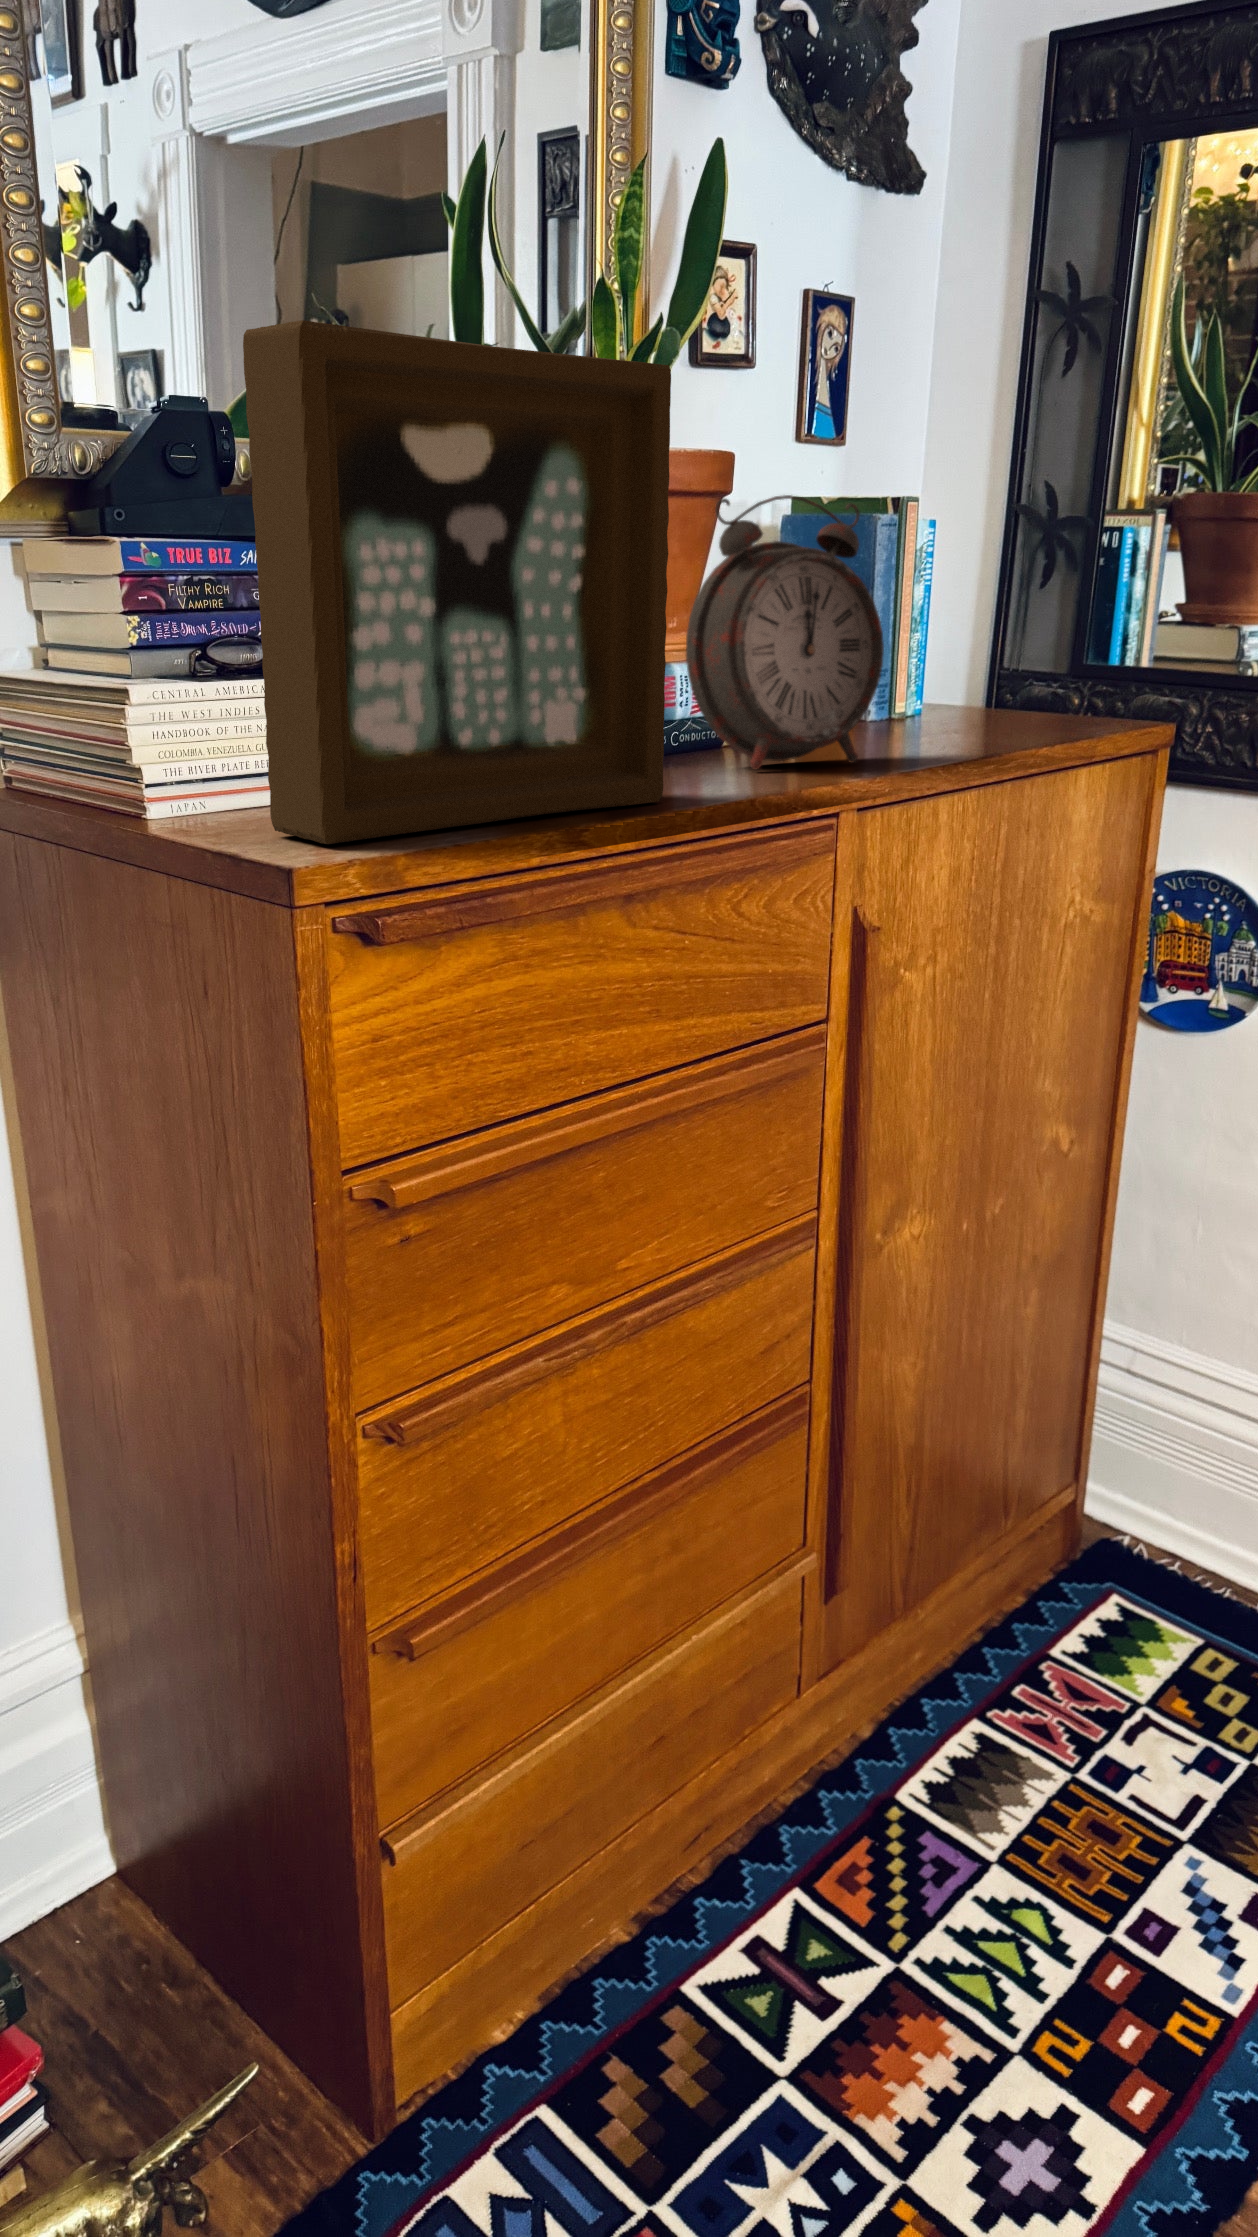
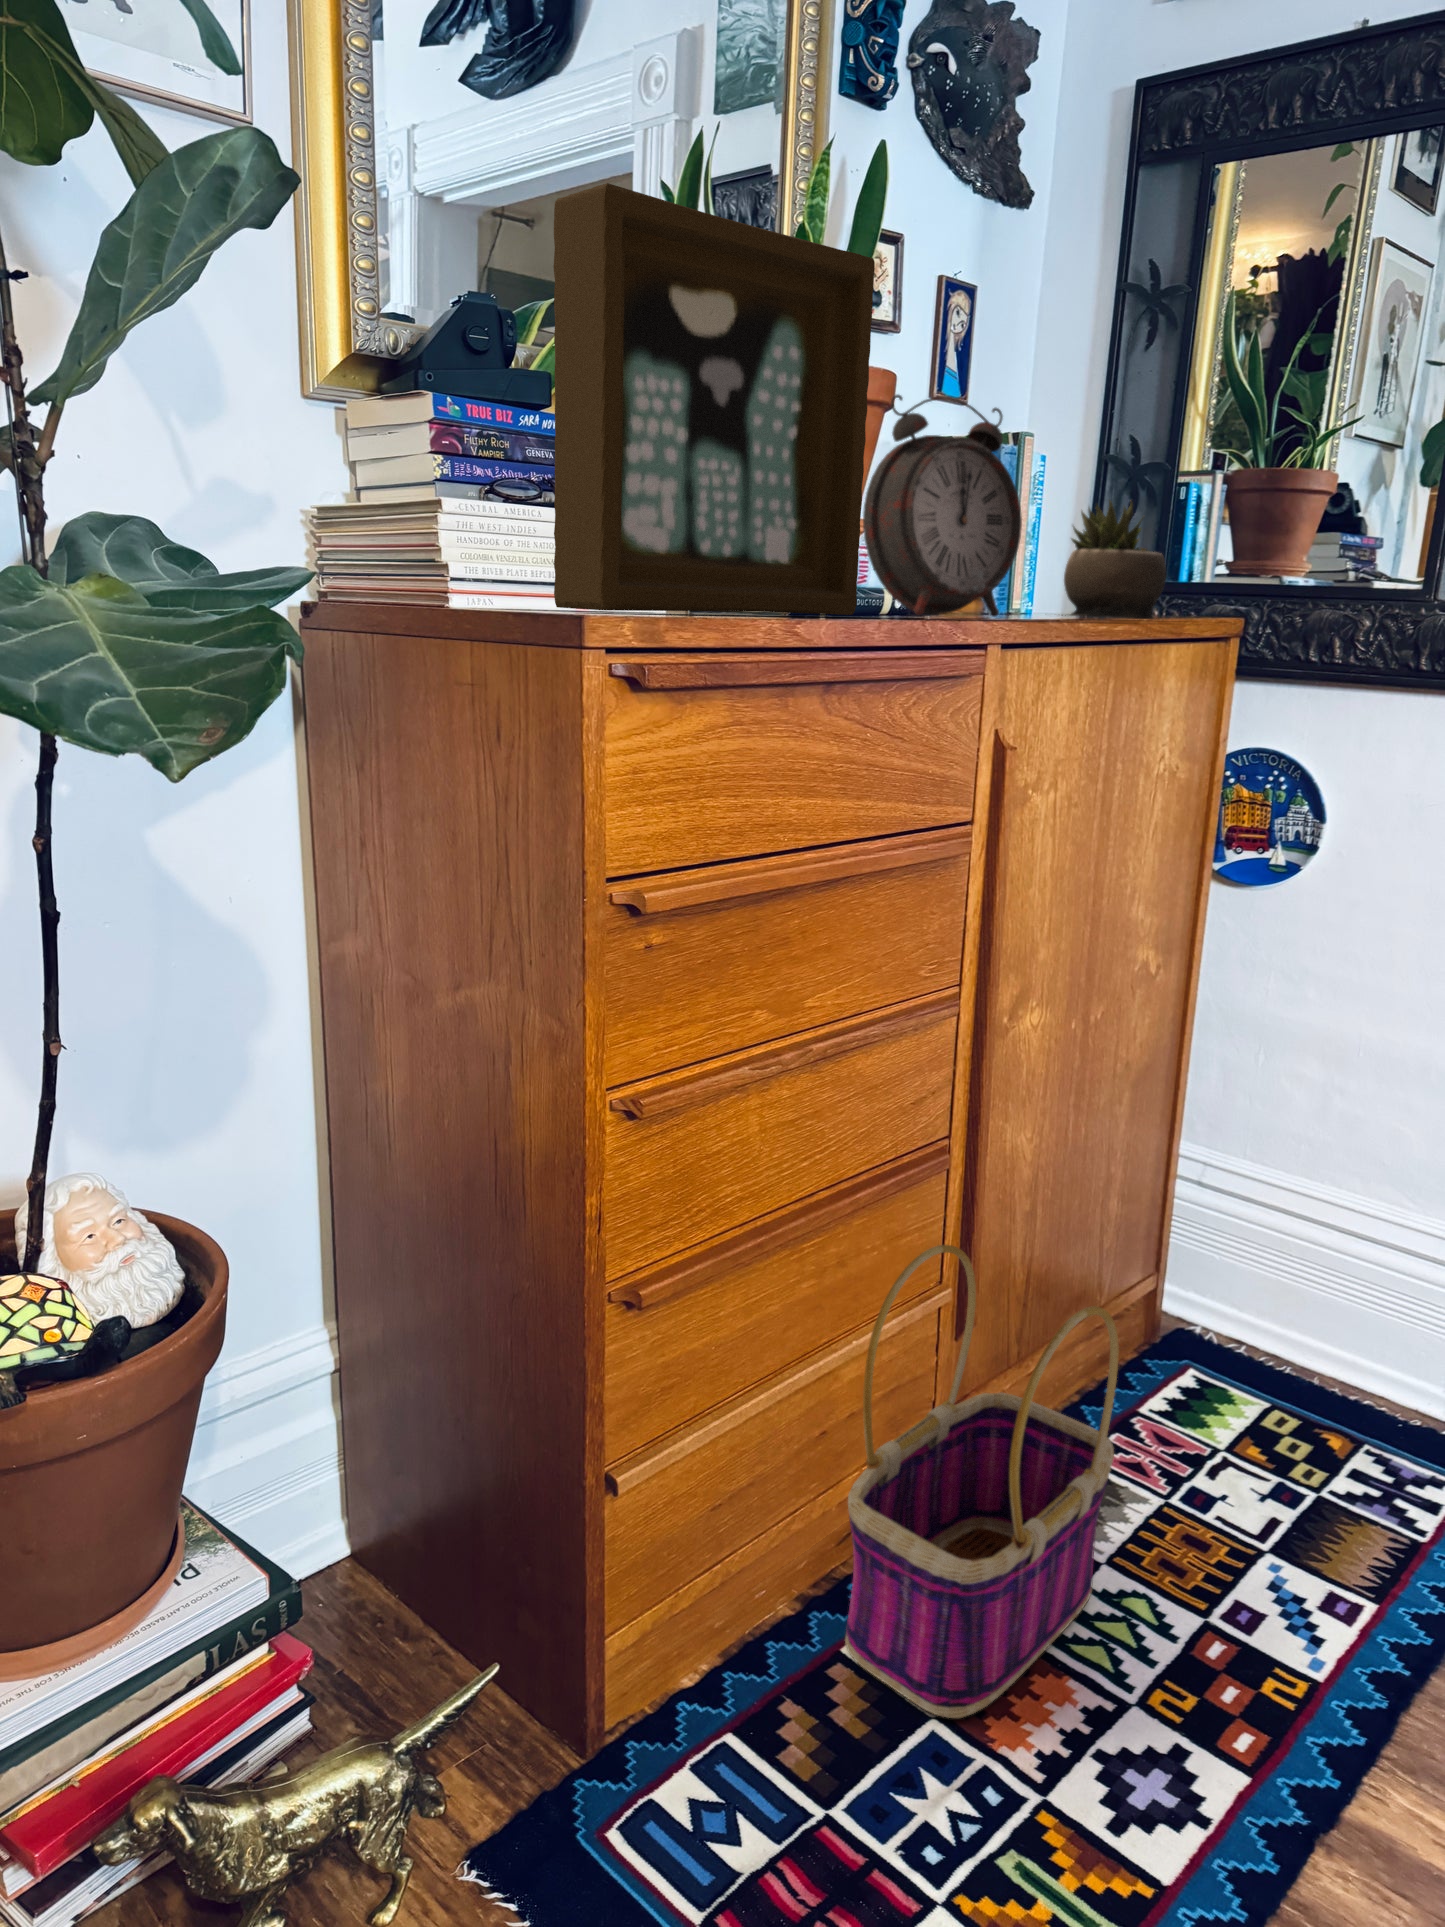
succulent plant: none [933,579,1091,730] -> present [1062,501,1167,619]
basket: none [682,1519,1000,2077] -> present [845,1245,1119,1718]

